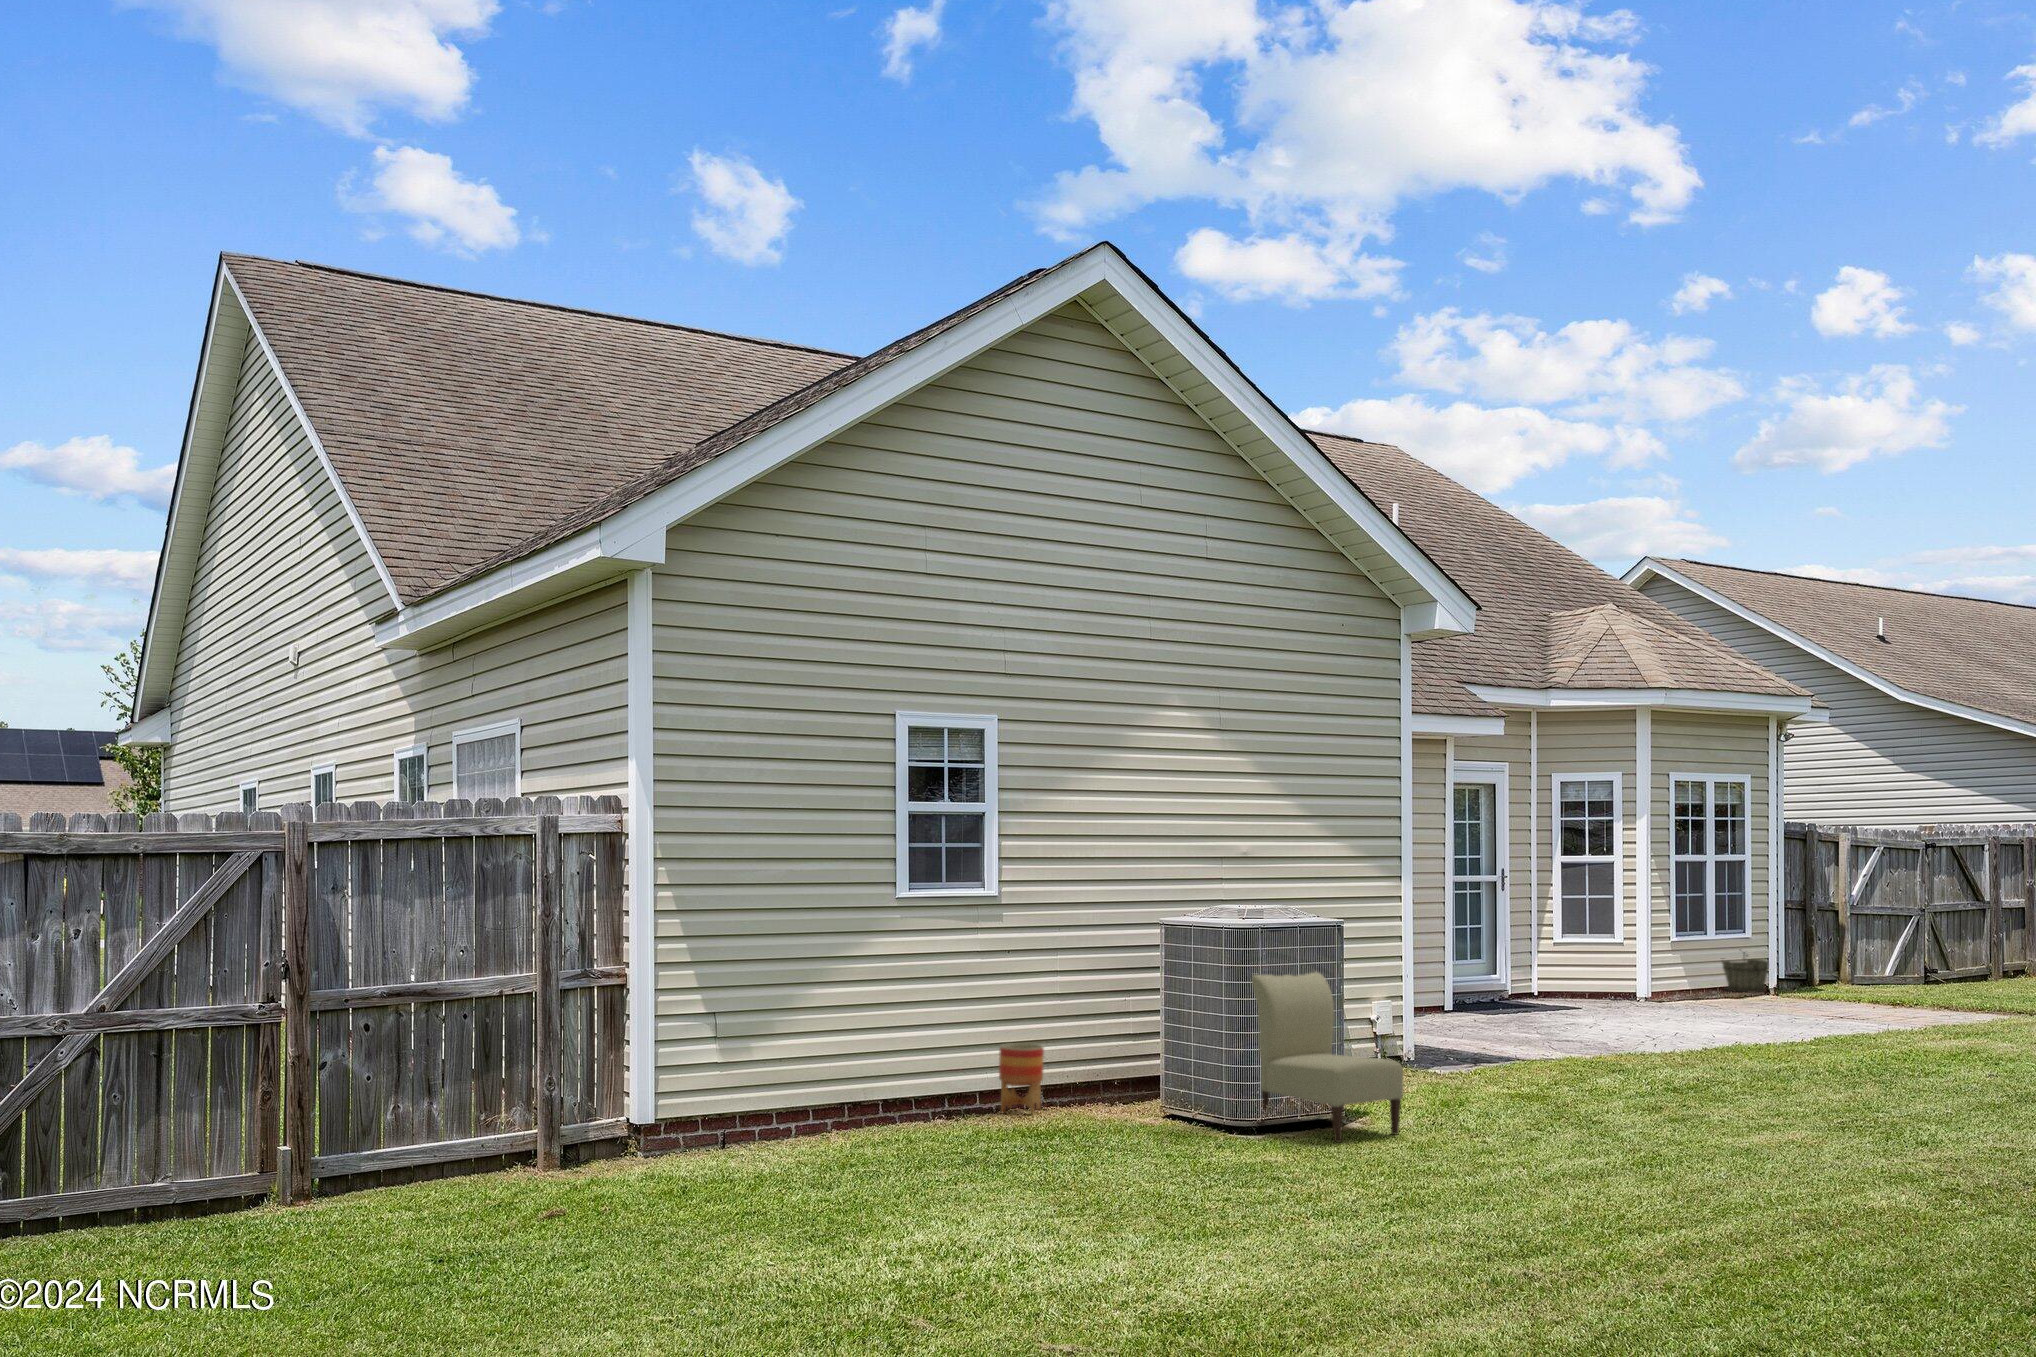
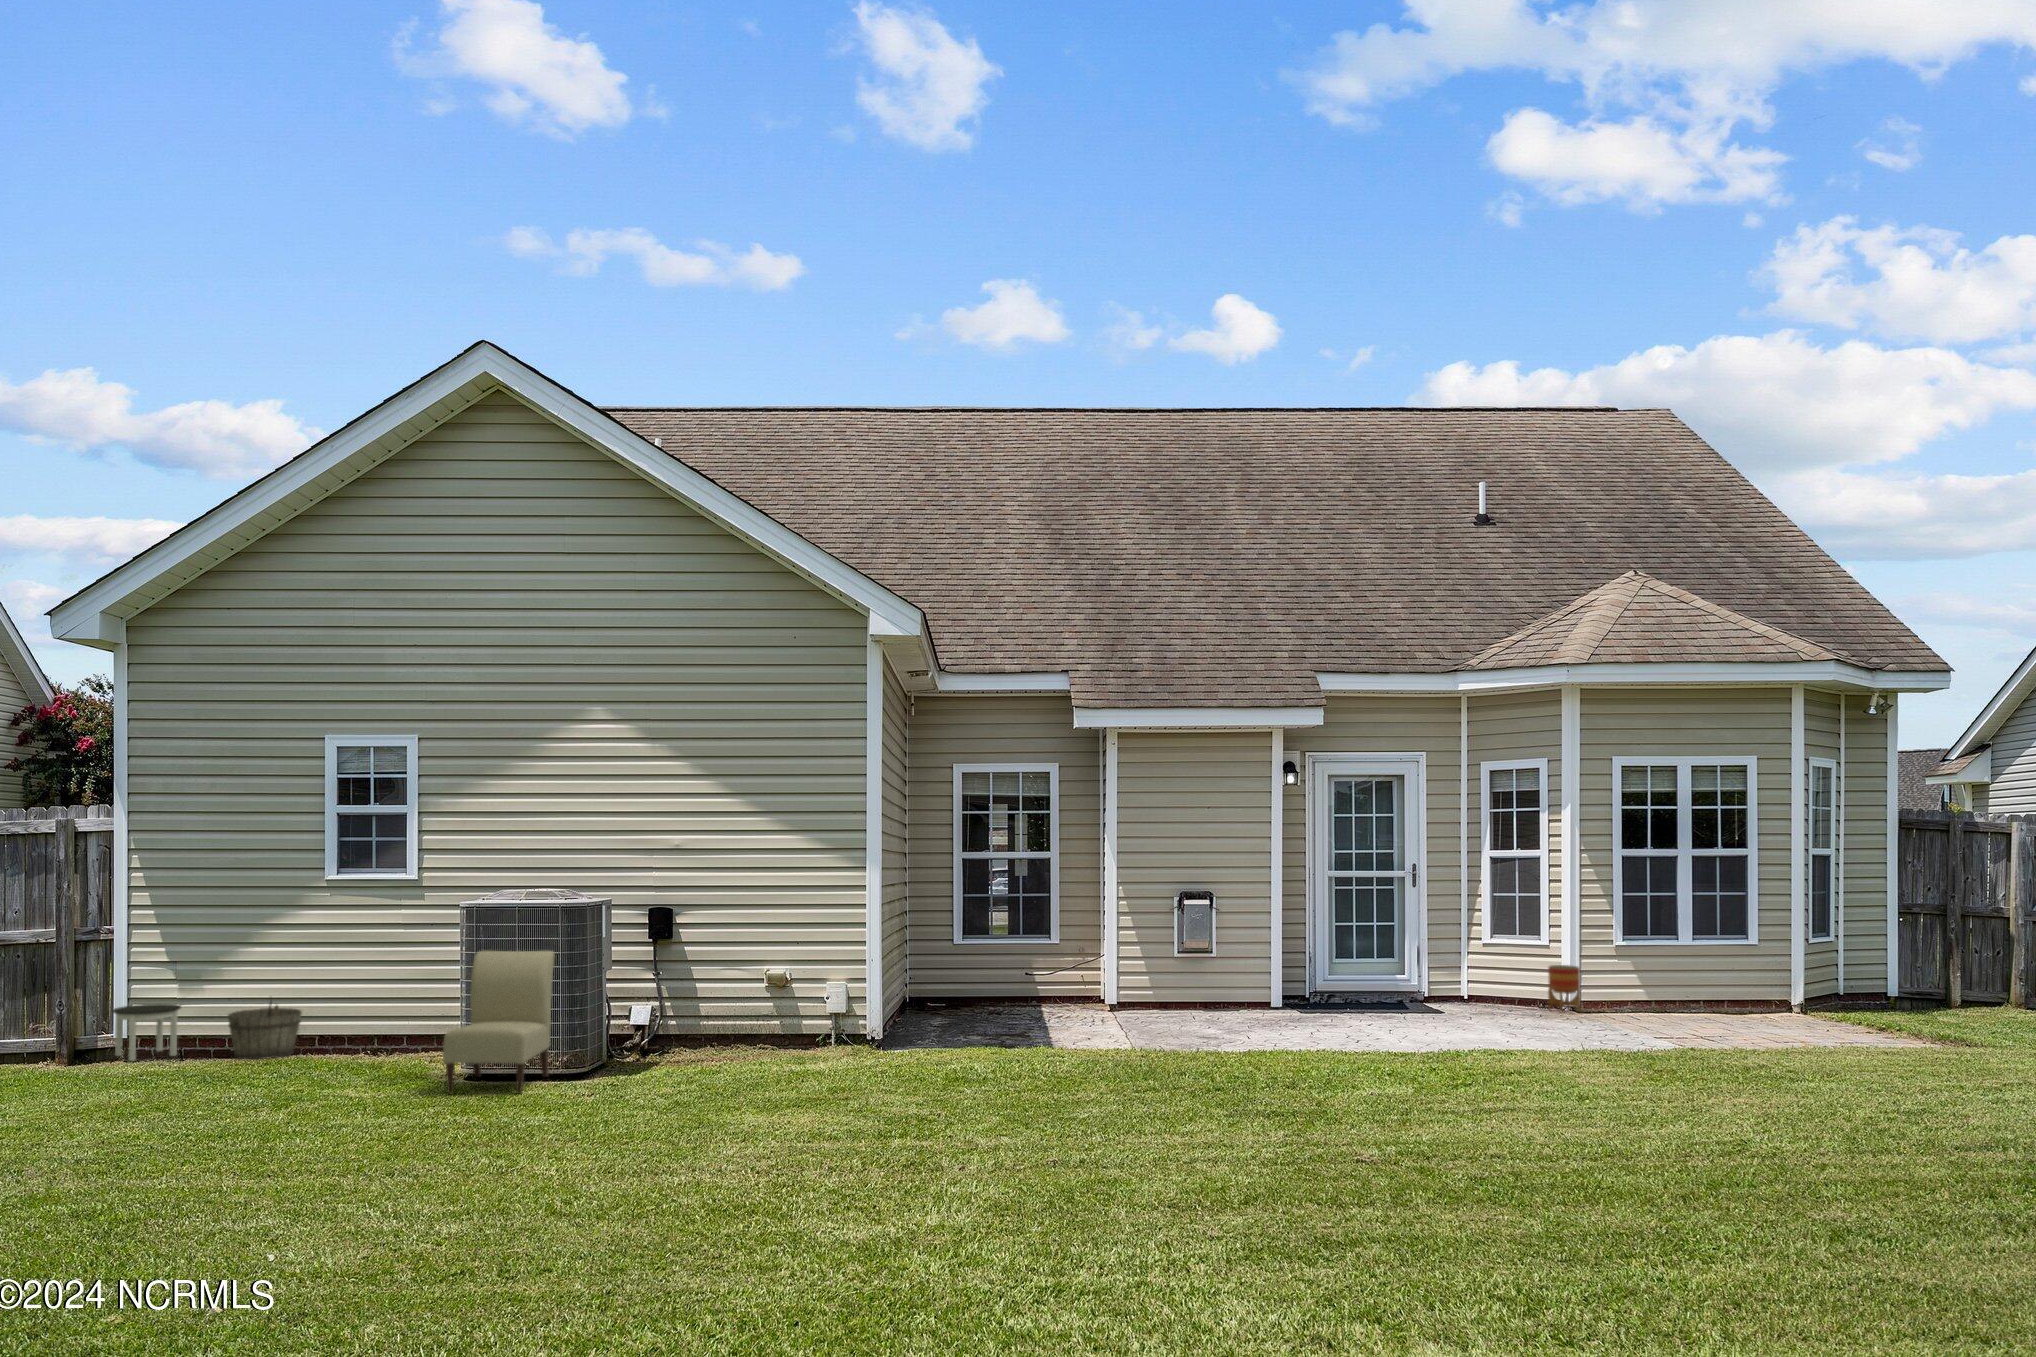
wooden bucket: present [1722,952,1769,992] -> present [228,998,302,1059]
planter: present [999,1043,1044,1115] -> present [1548,965,1581,1012]
round table: none [699,1074,786,1155] -> present [112,1004,181,1061]

